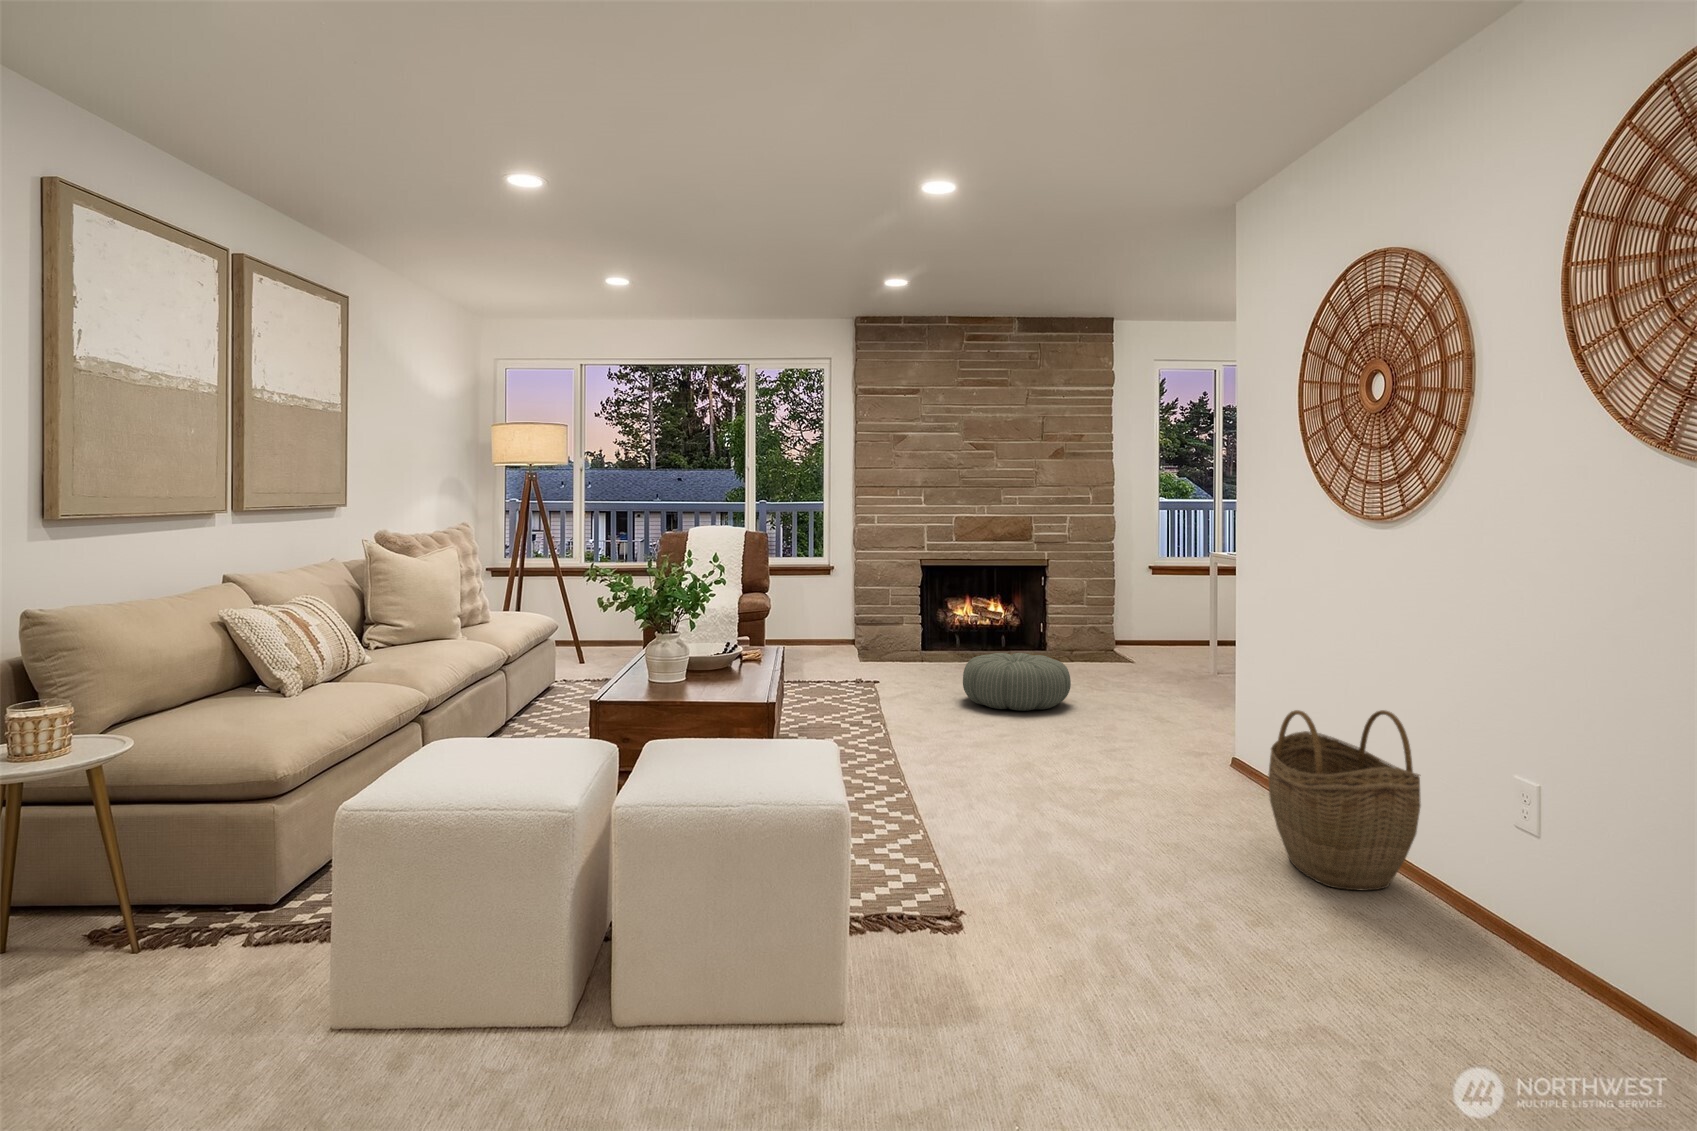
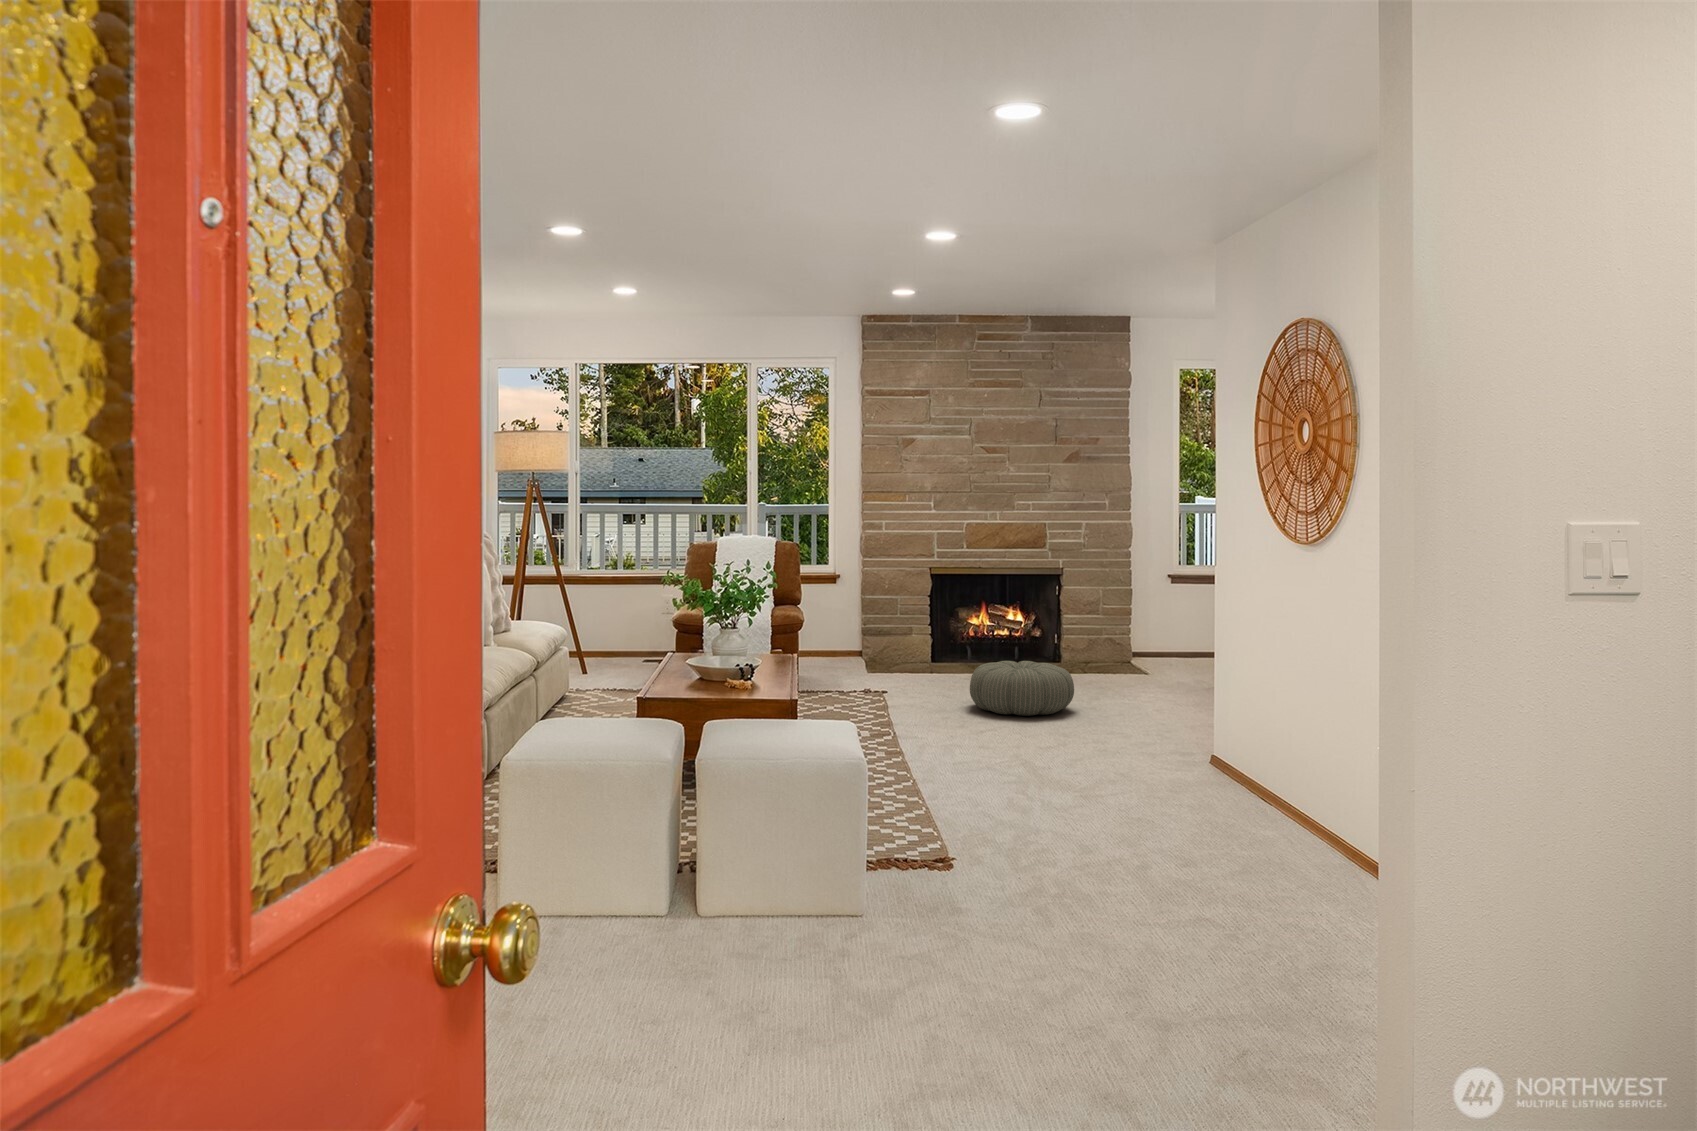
woven basket: present [1268,710,1421,891] -> none [1214,701,1327,847]

